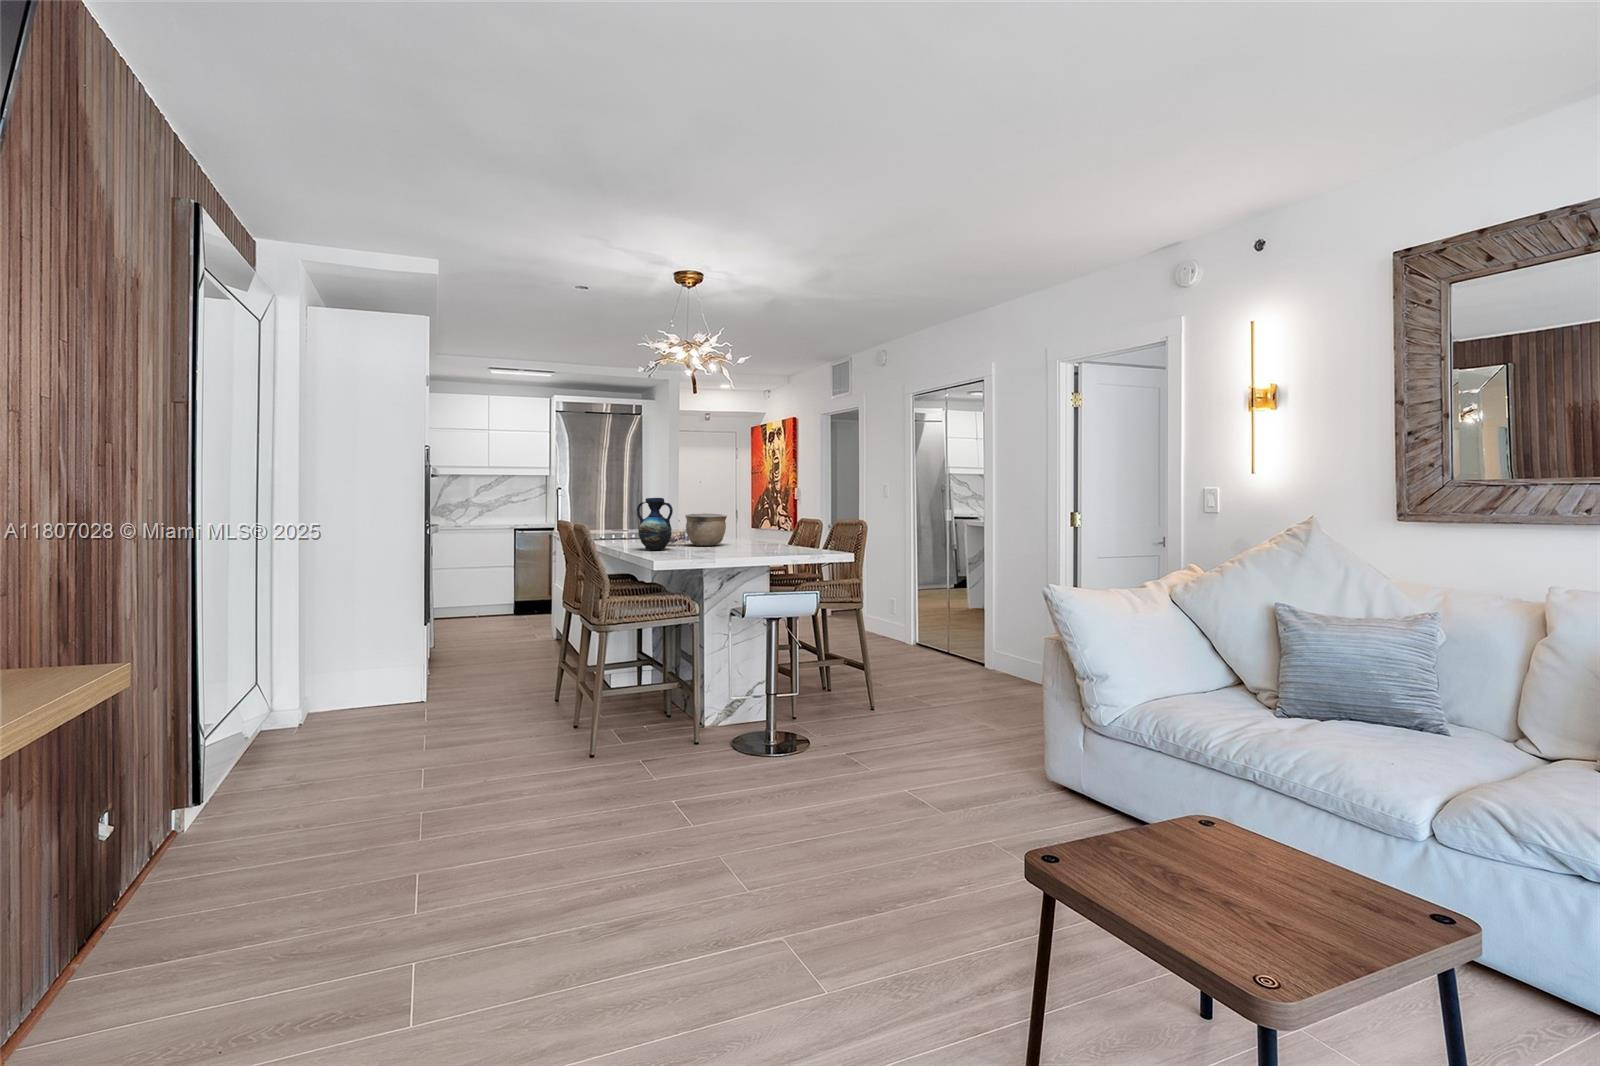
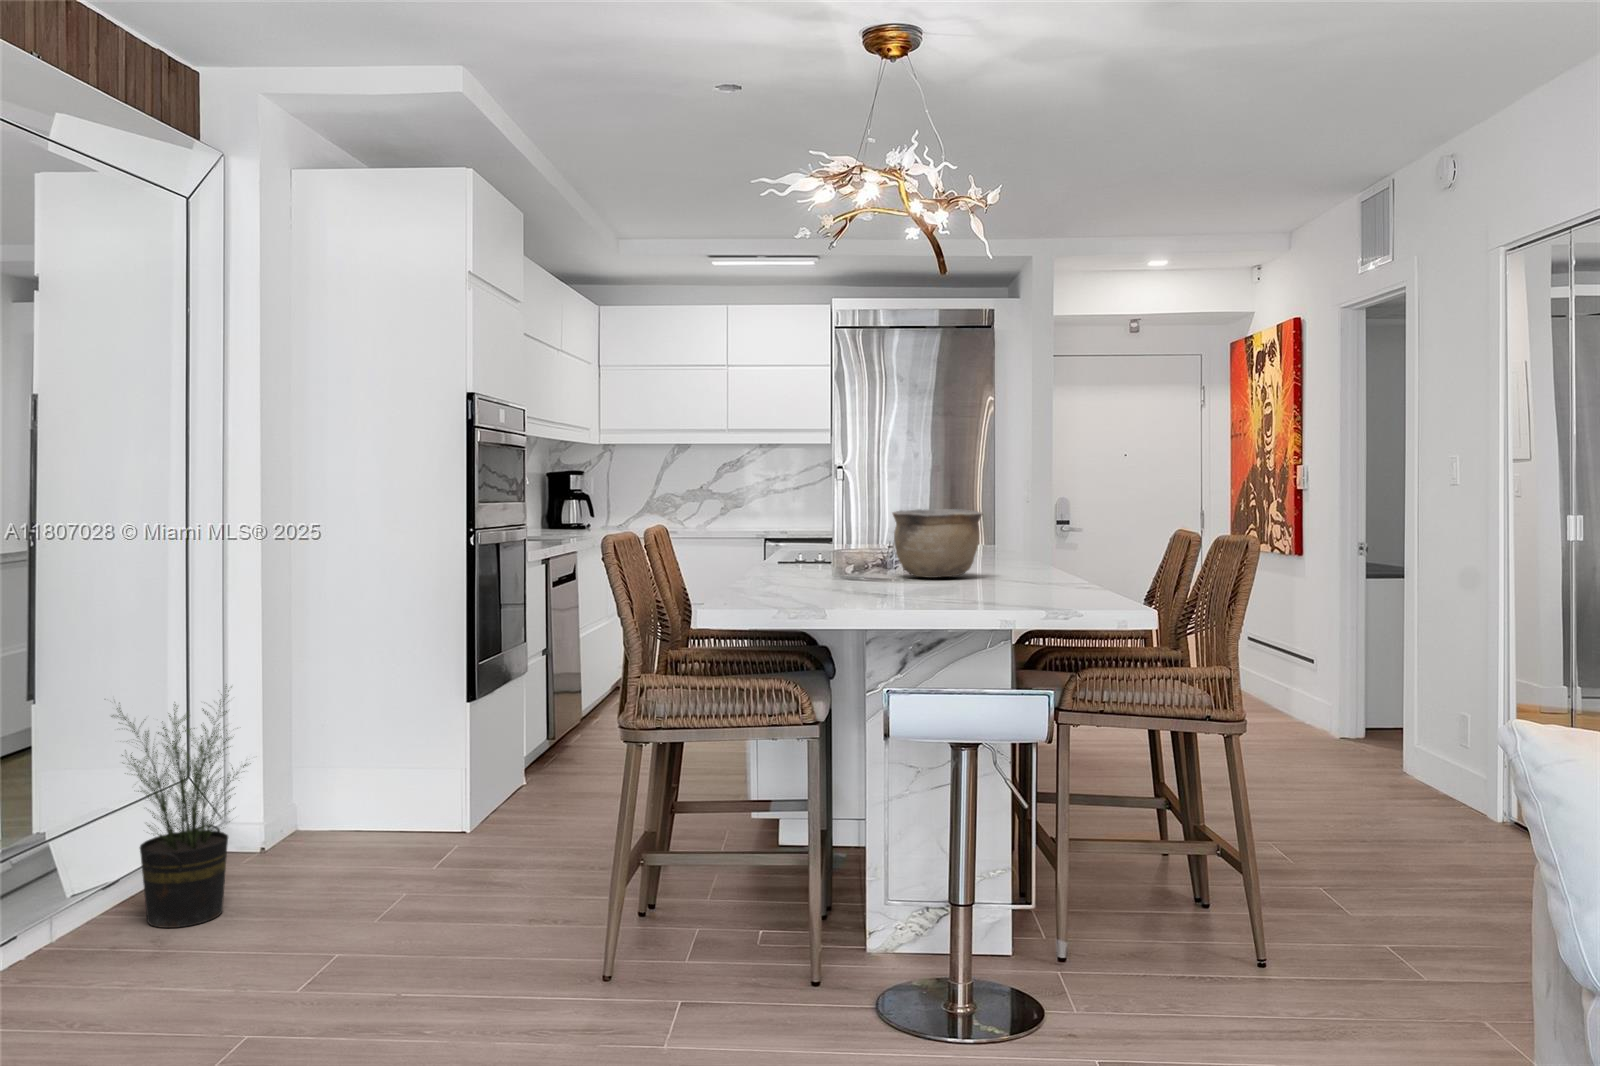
vase: present [637,498,673,550] -> none [768,473,837,582]
potted plant: none [239,626,352,776] -> present [111,686,249,928]

